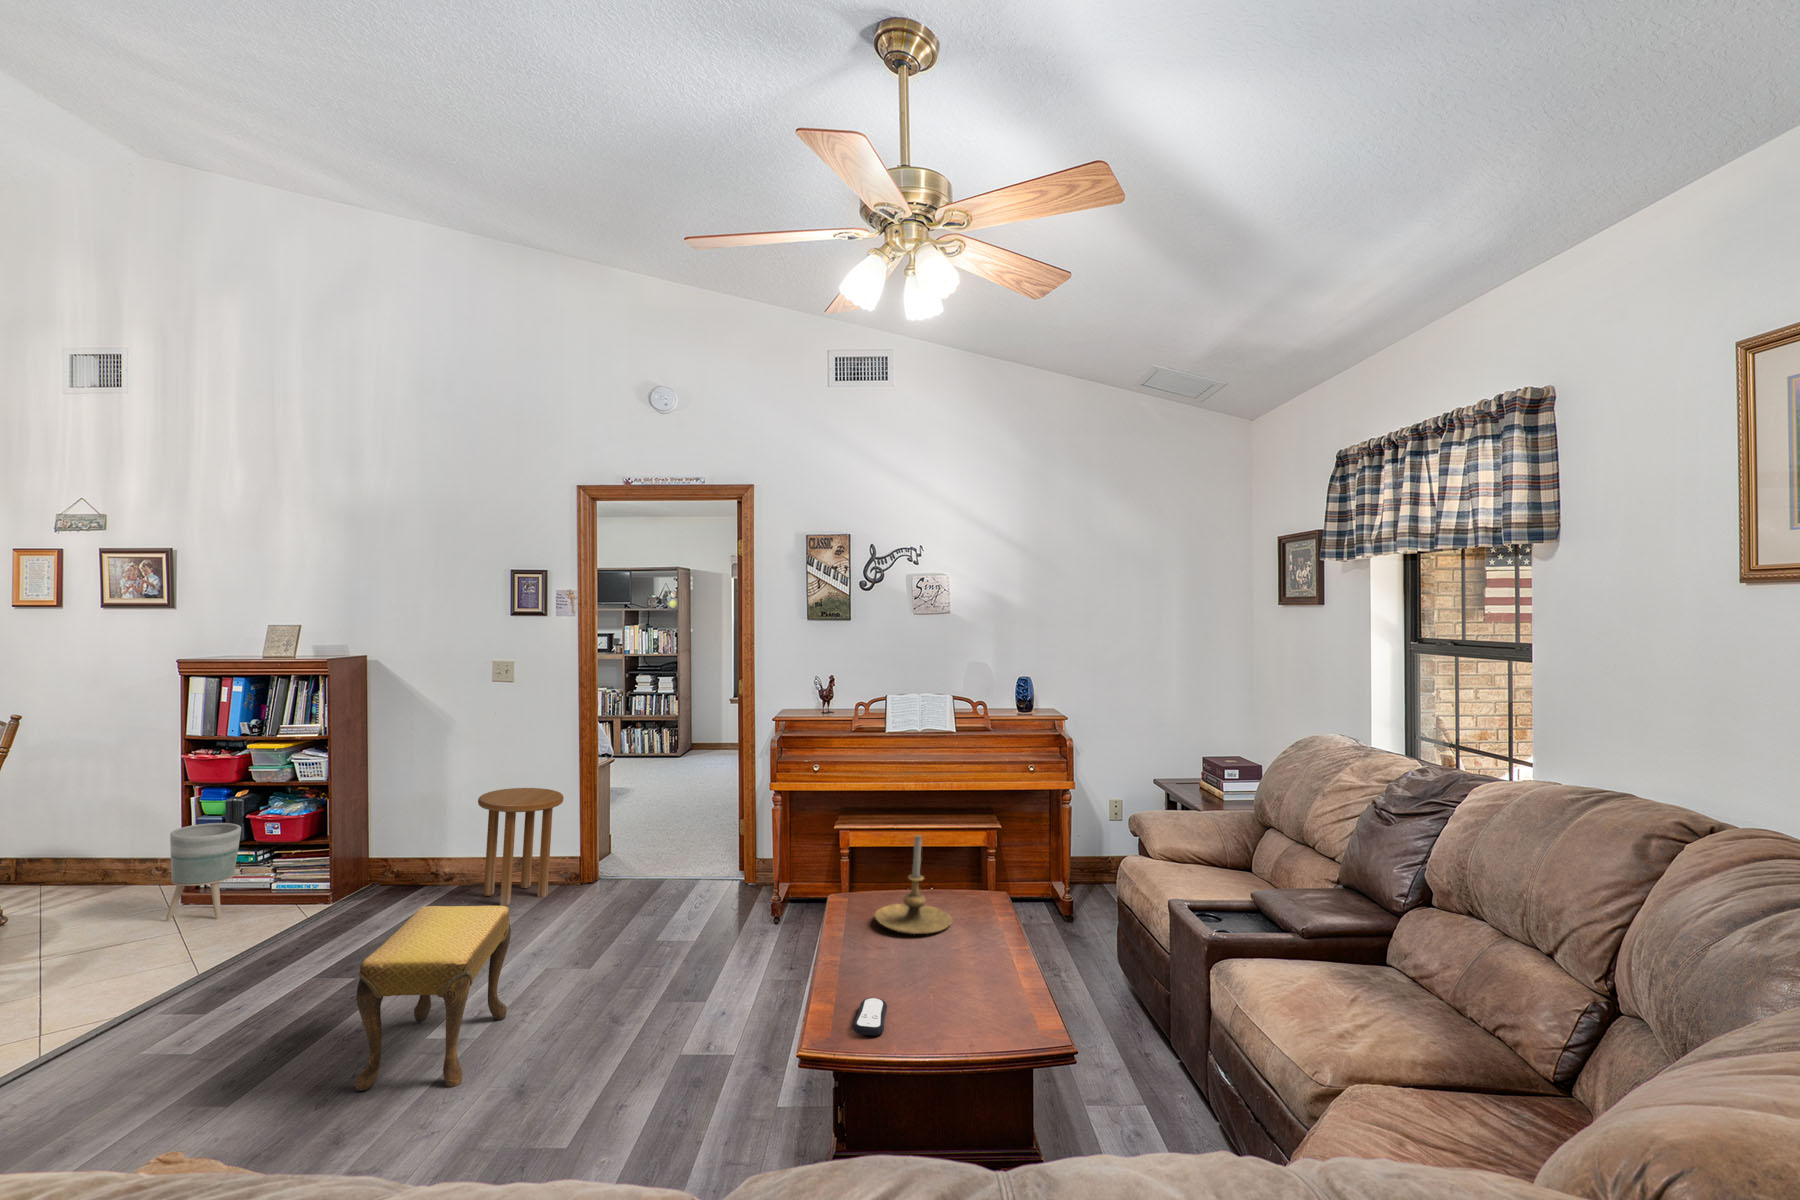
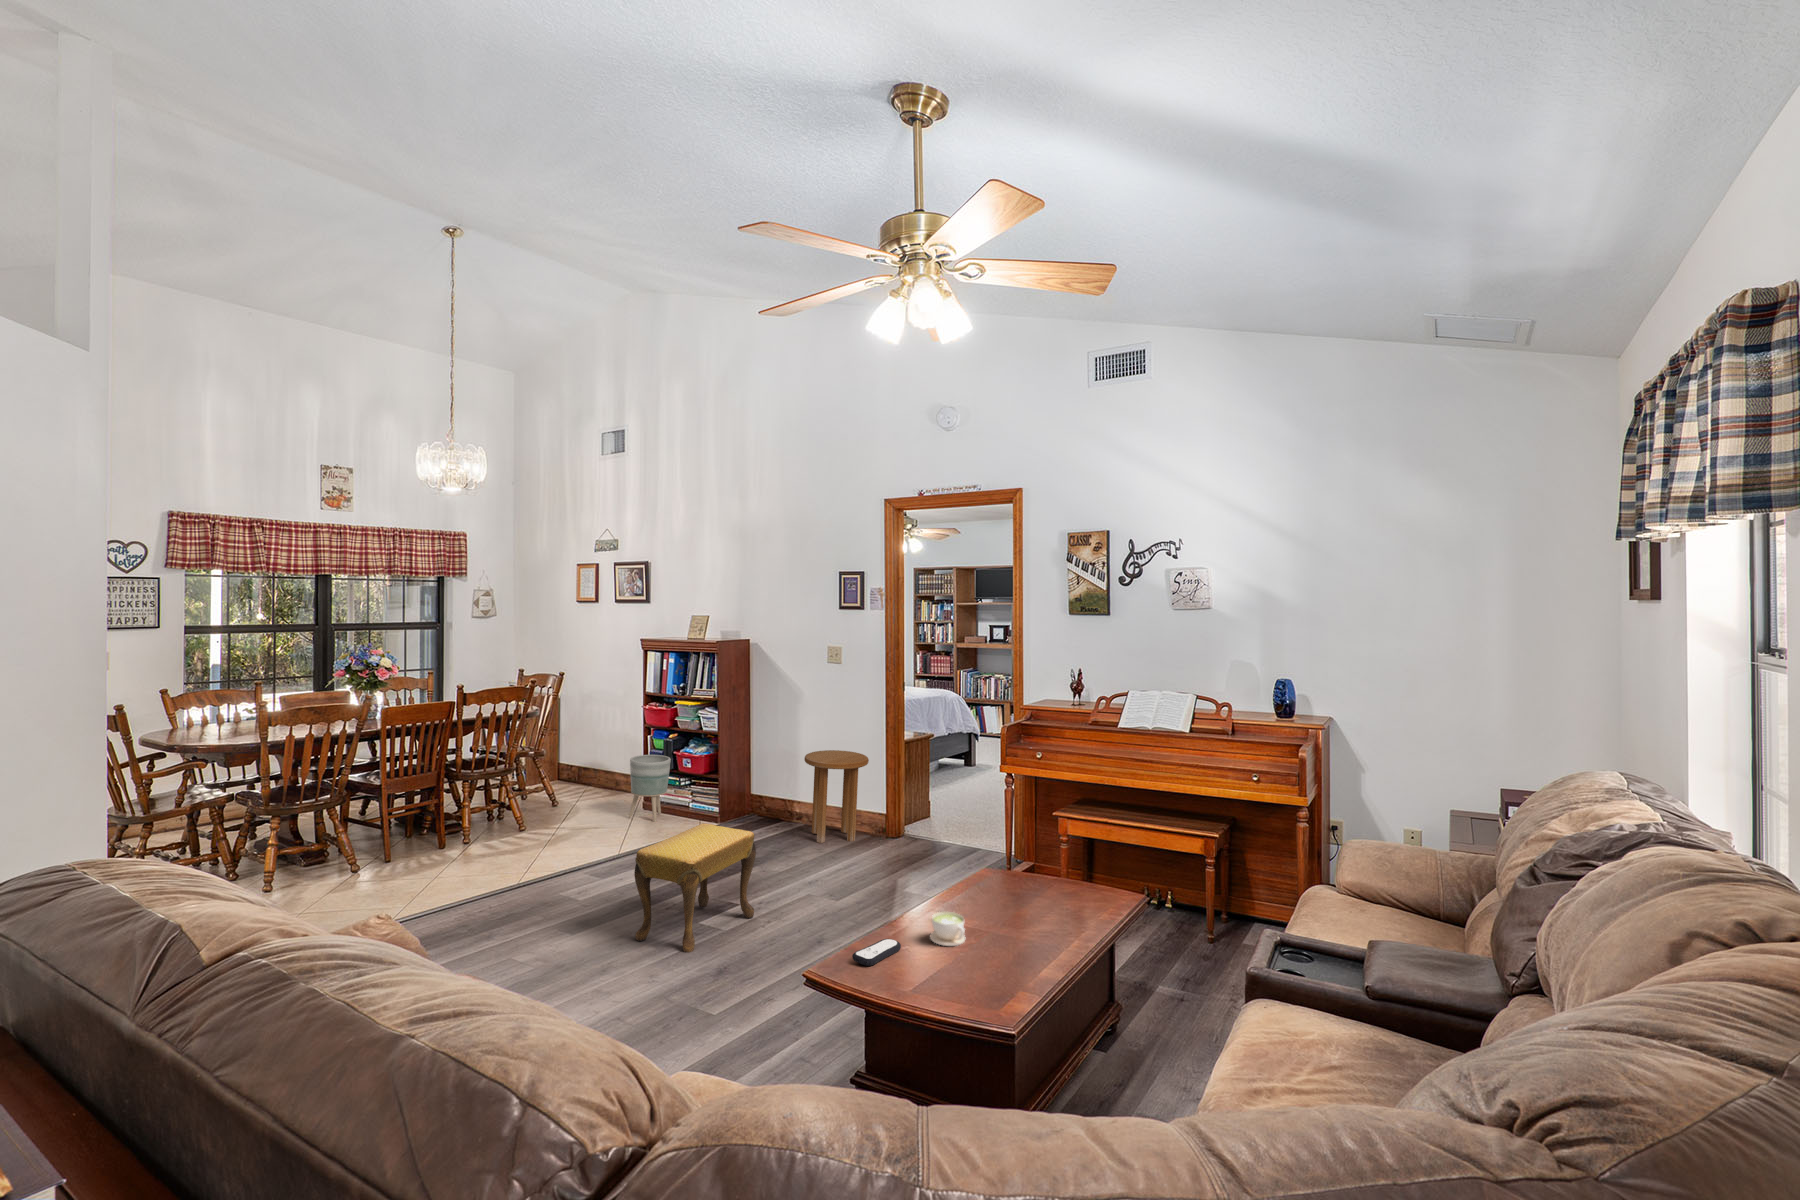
candle holder: present [875,835,952,934] -> none [975,815,1048,907]
coffee cup: none [896,952,942,991] -> present [930,912,965,946]

